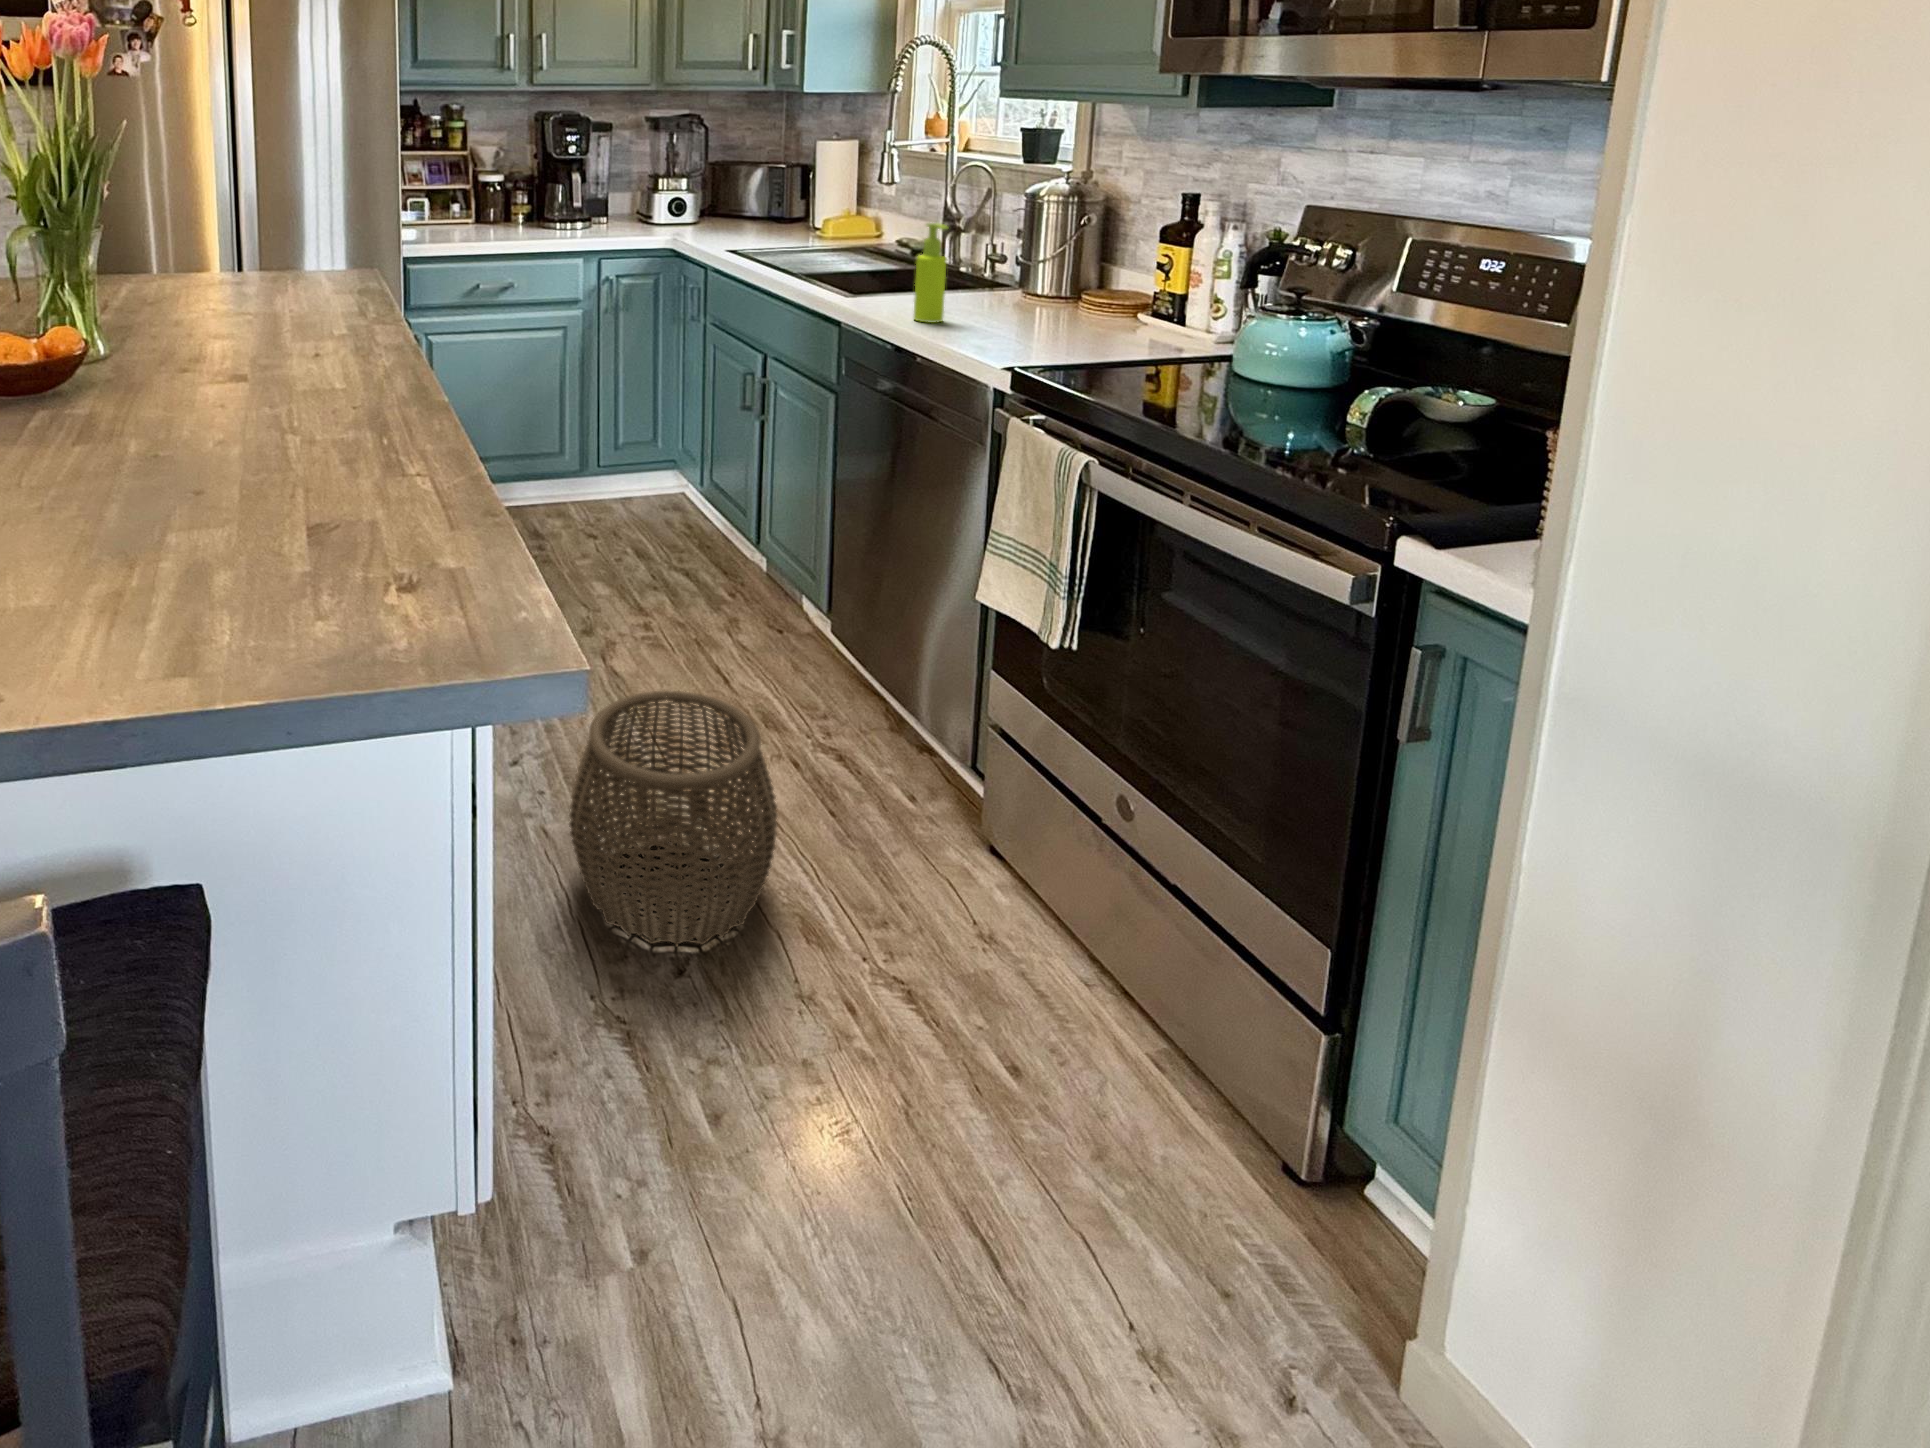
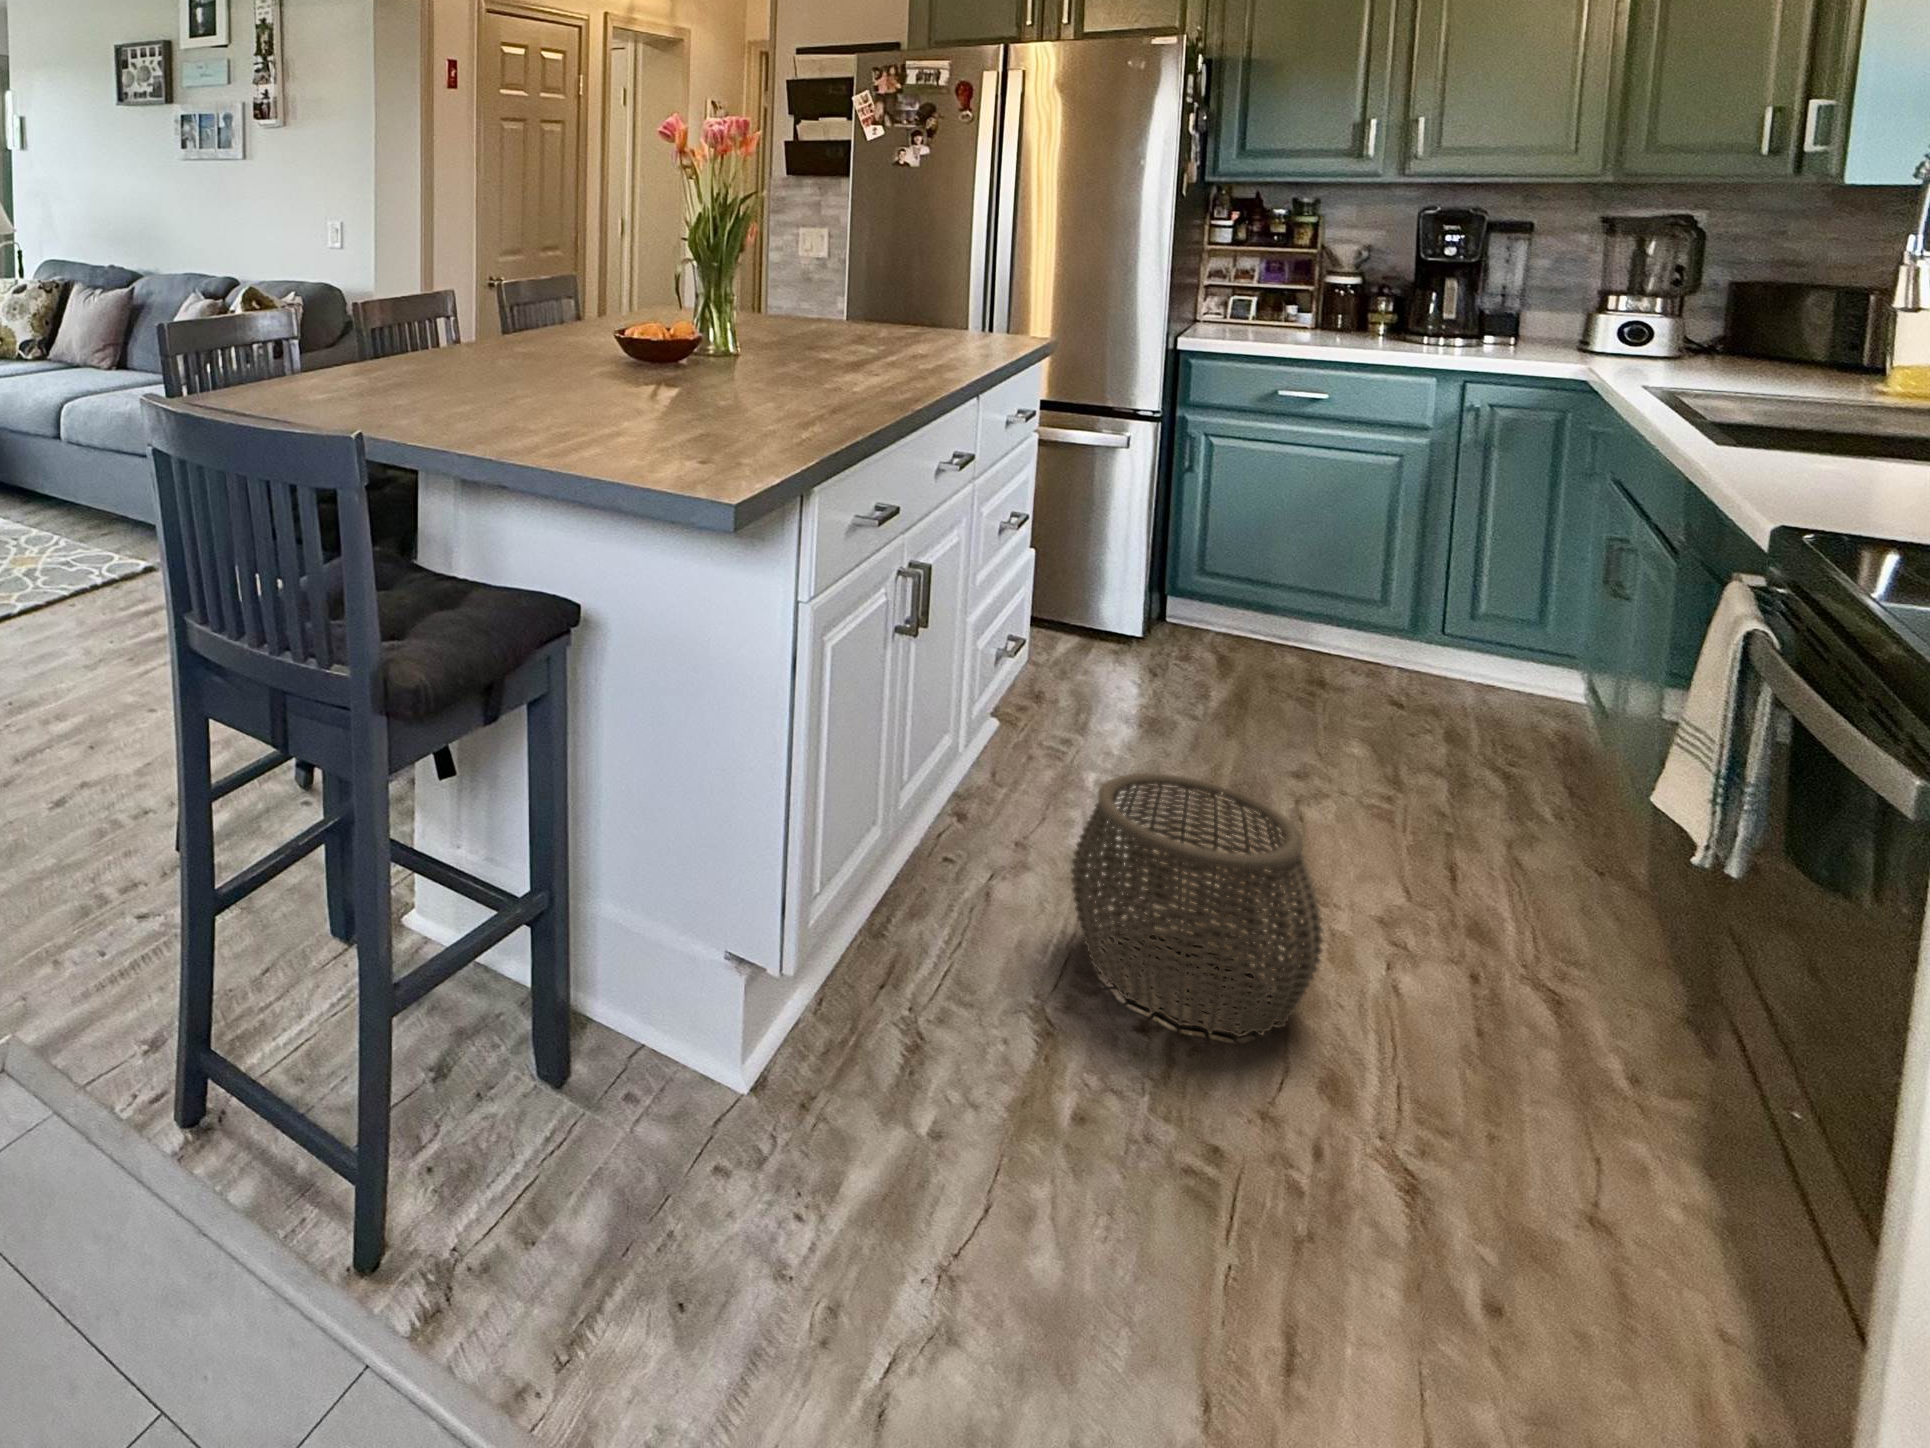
soap dispenser: present [914,223,948,322] -> none [1754,350,1821,483]

